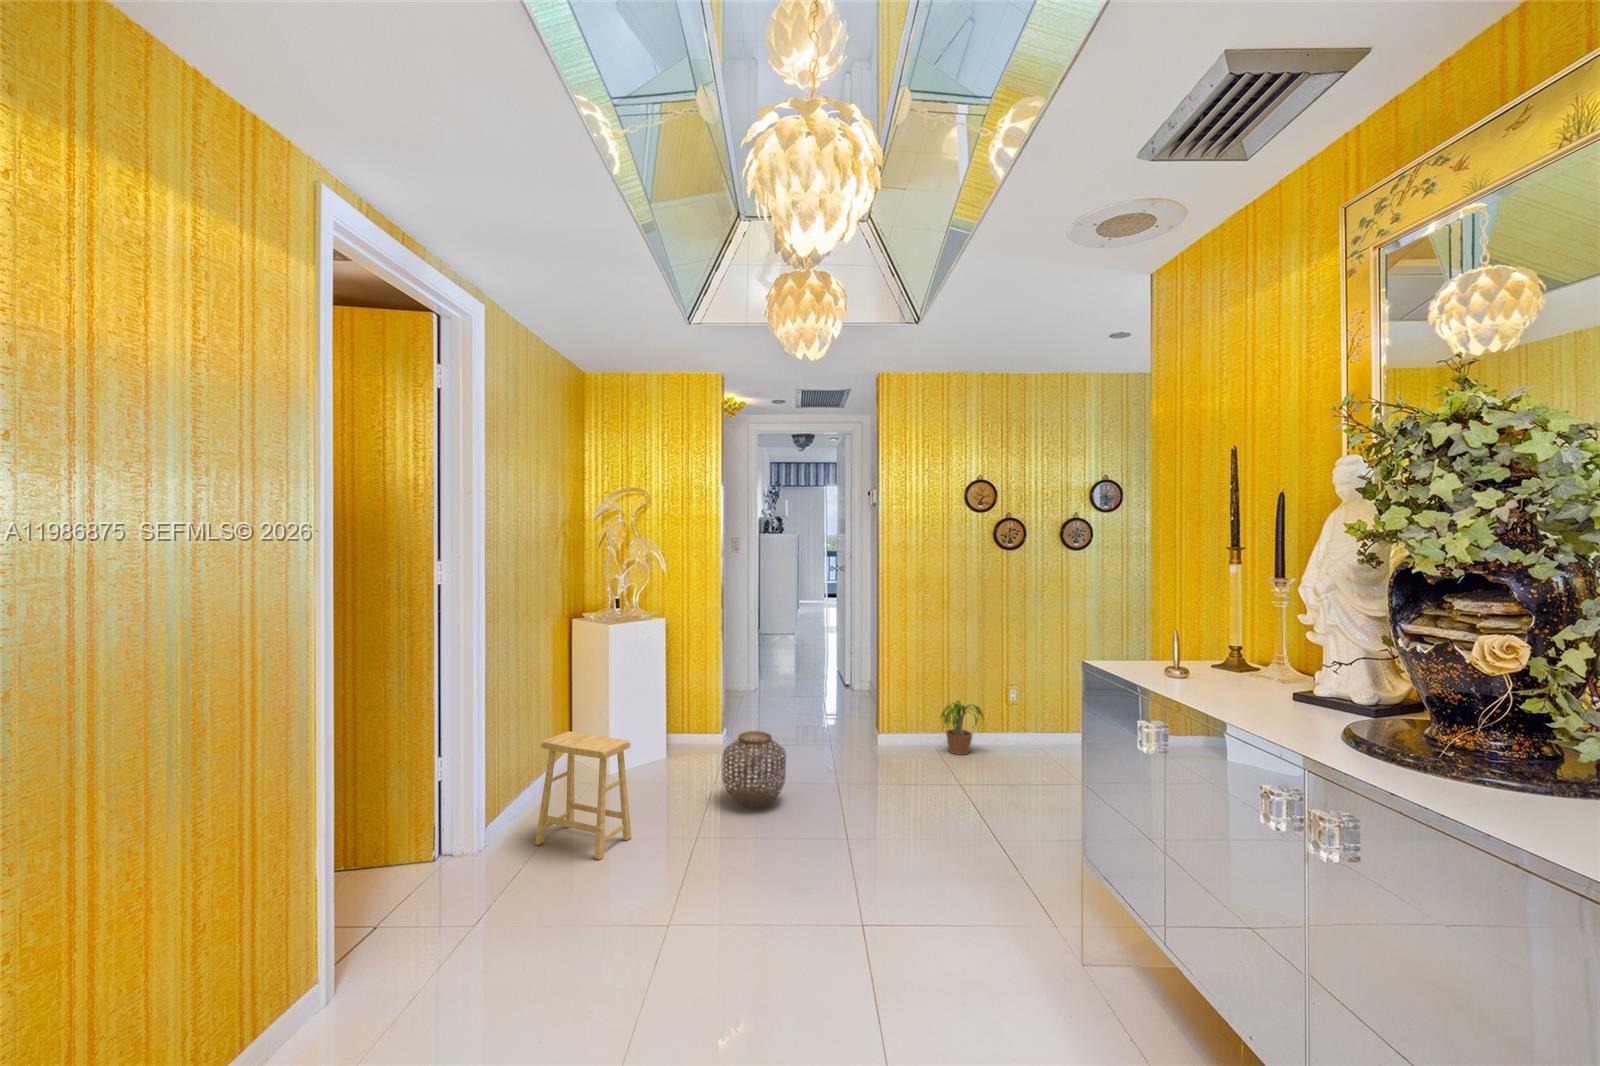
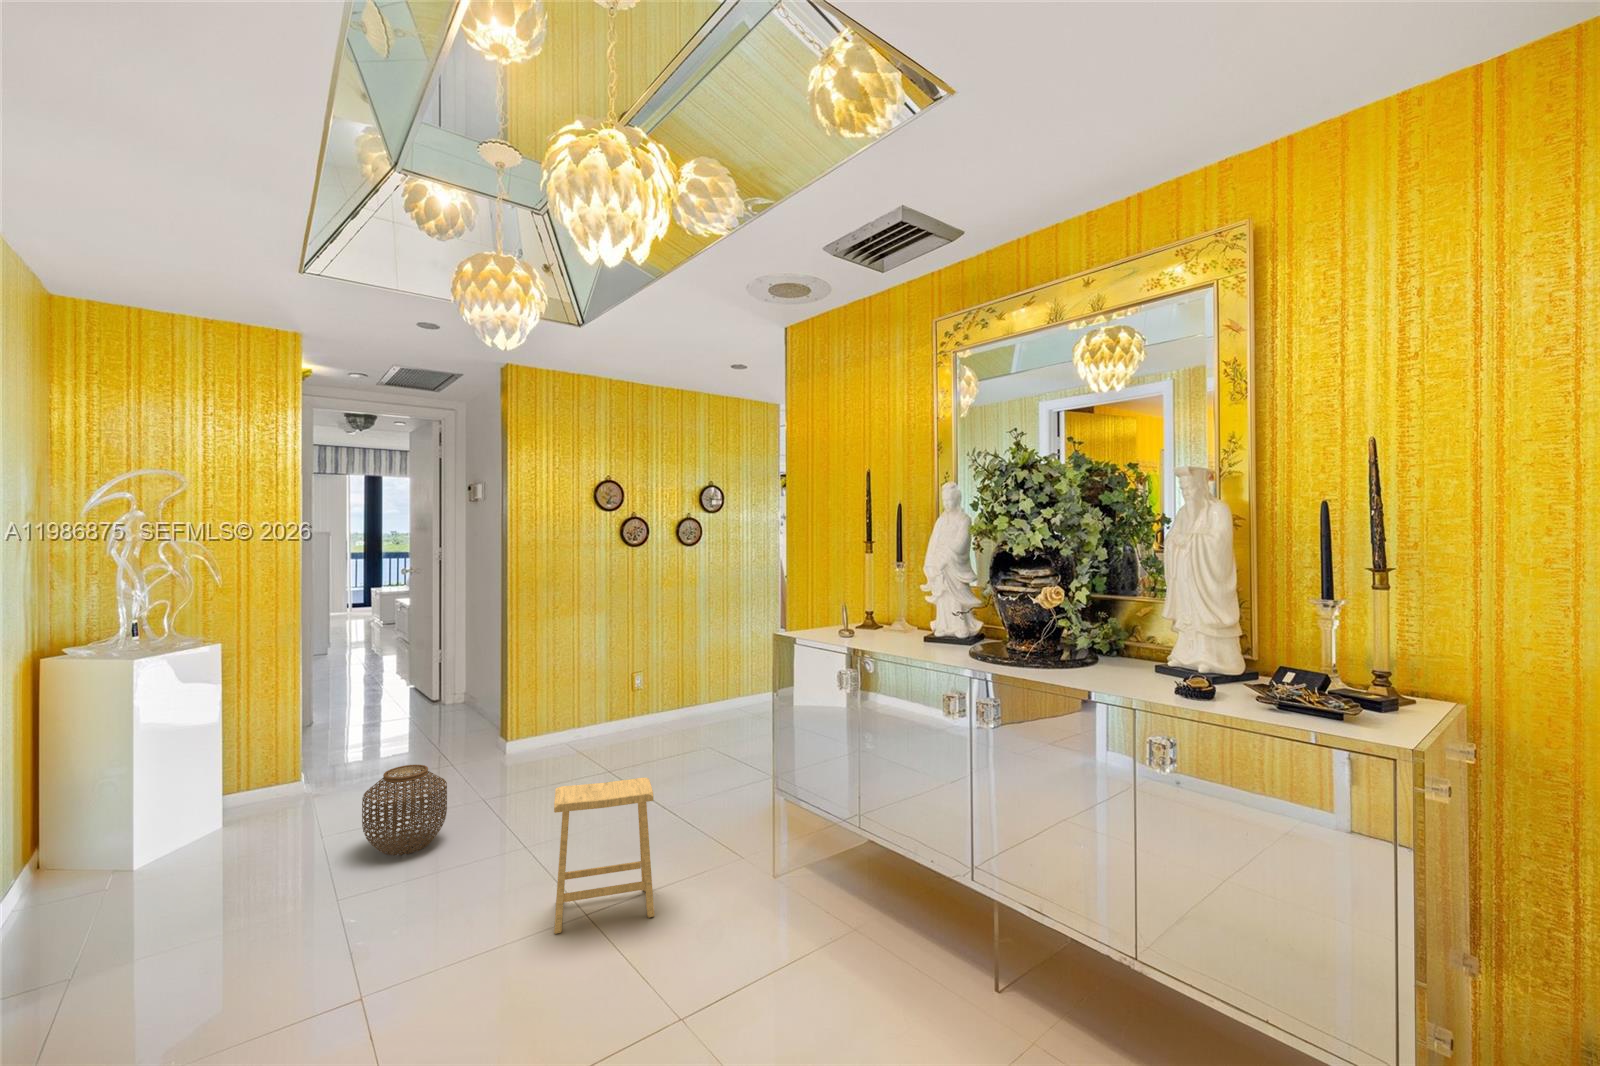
potted plant: present [940,700,983,755] -> none [575,694,629,747]
footstool: present [535,731,631,860] -> present [554,778,654,934]

